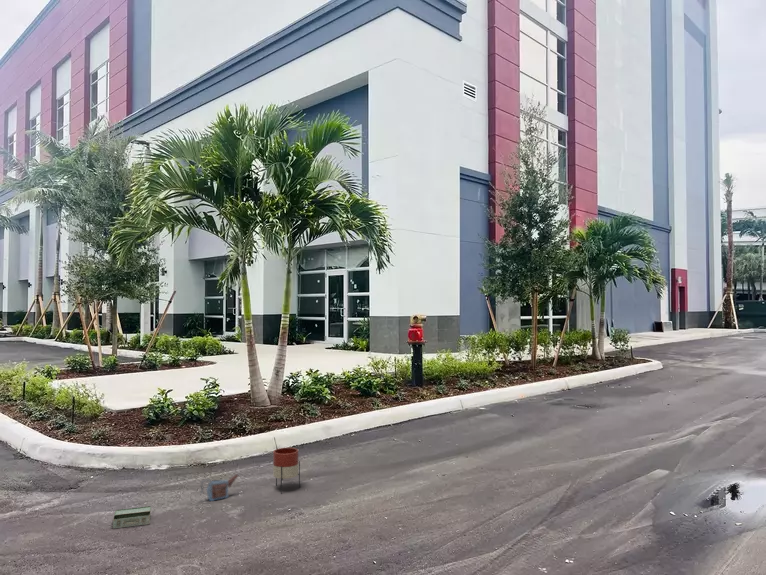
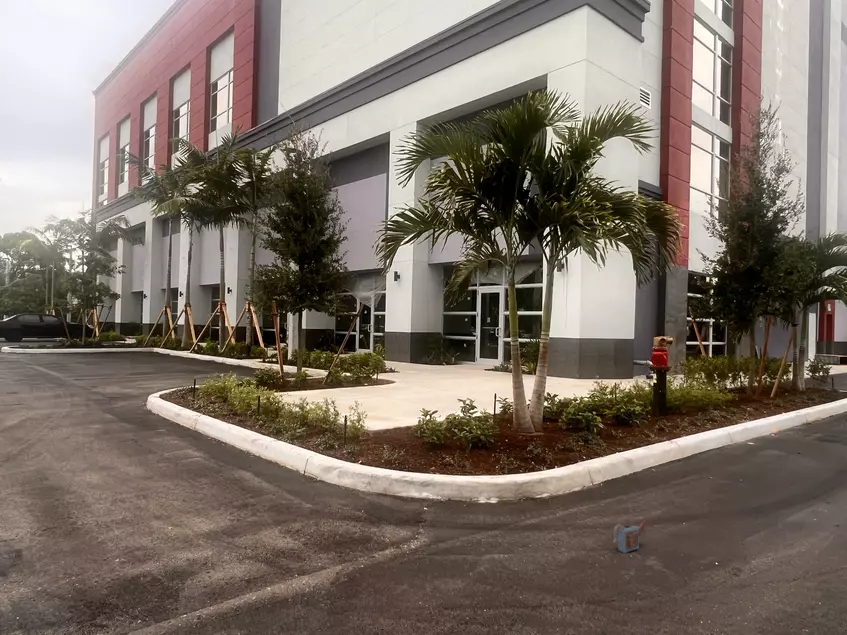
planter: present [273,448,300,493] -> none [675,487,712,546]
toolbox: present [113,506,151,529] -> none [541,559,595,588]

